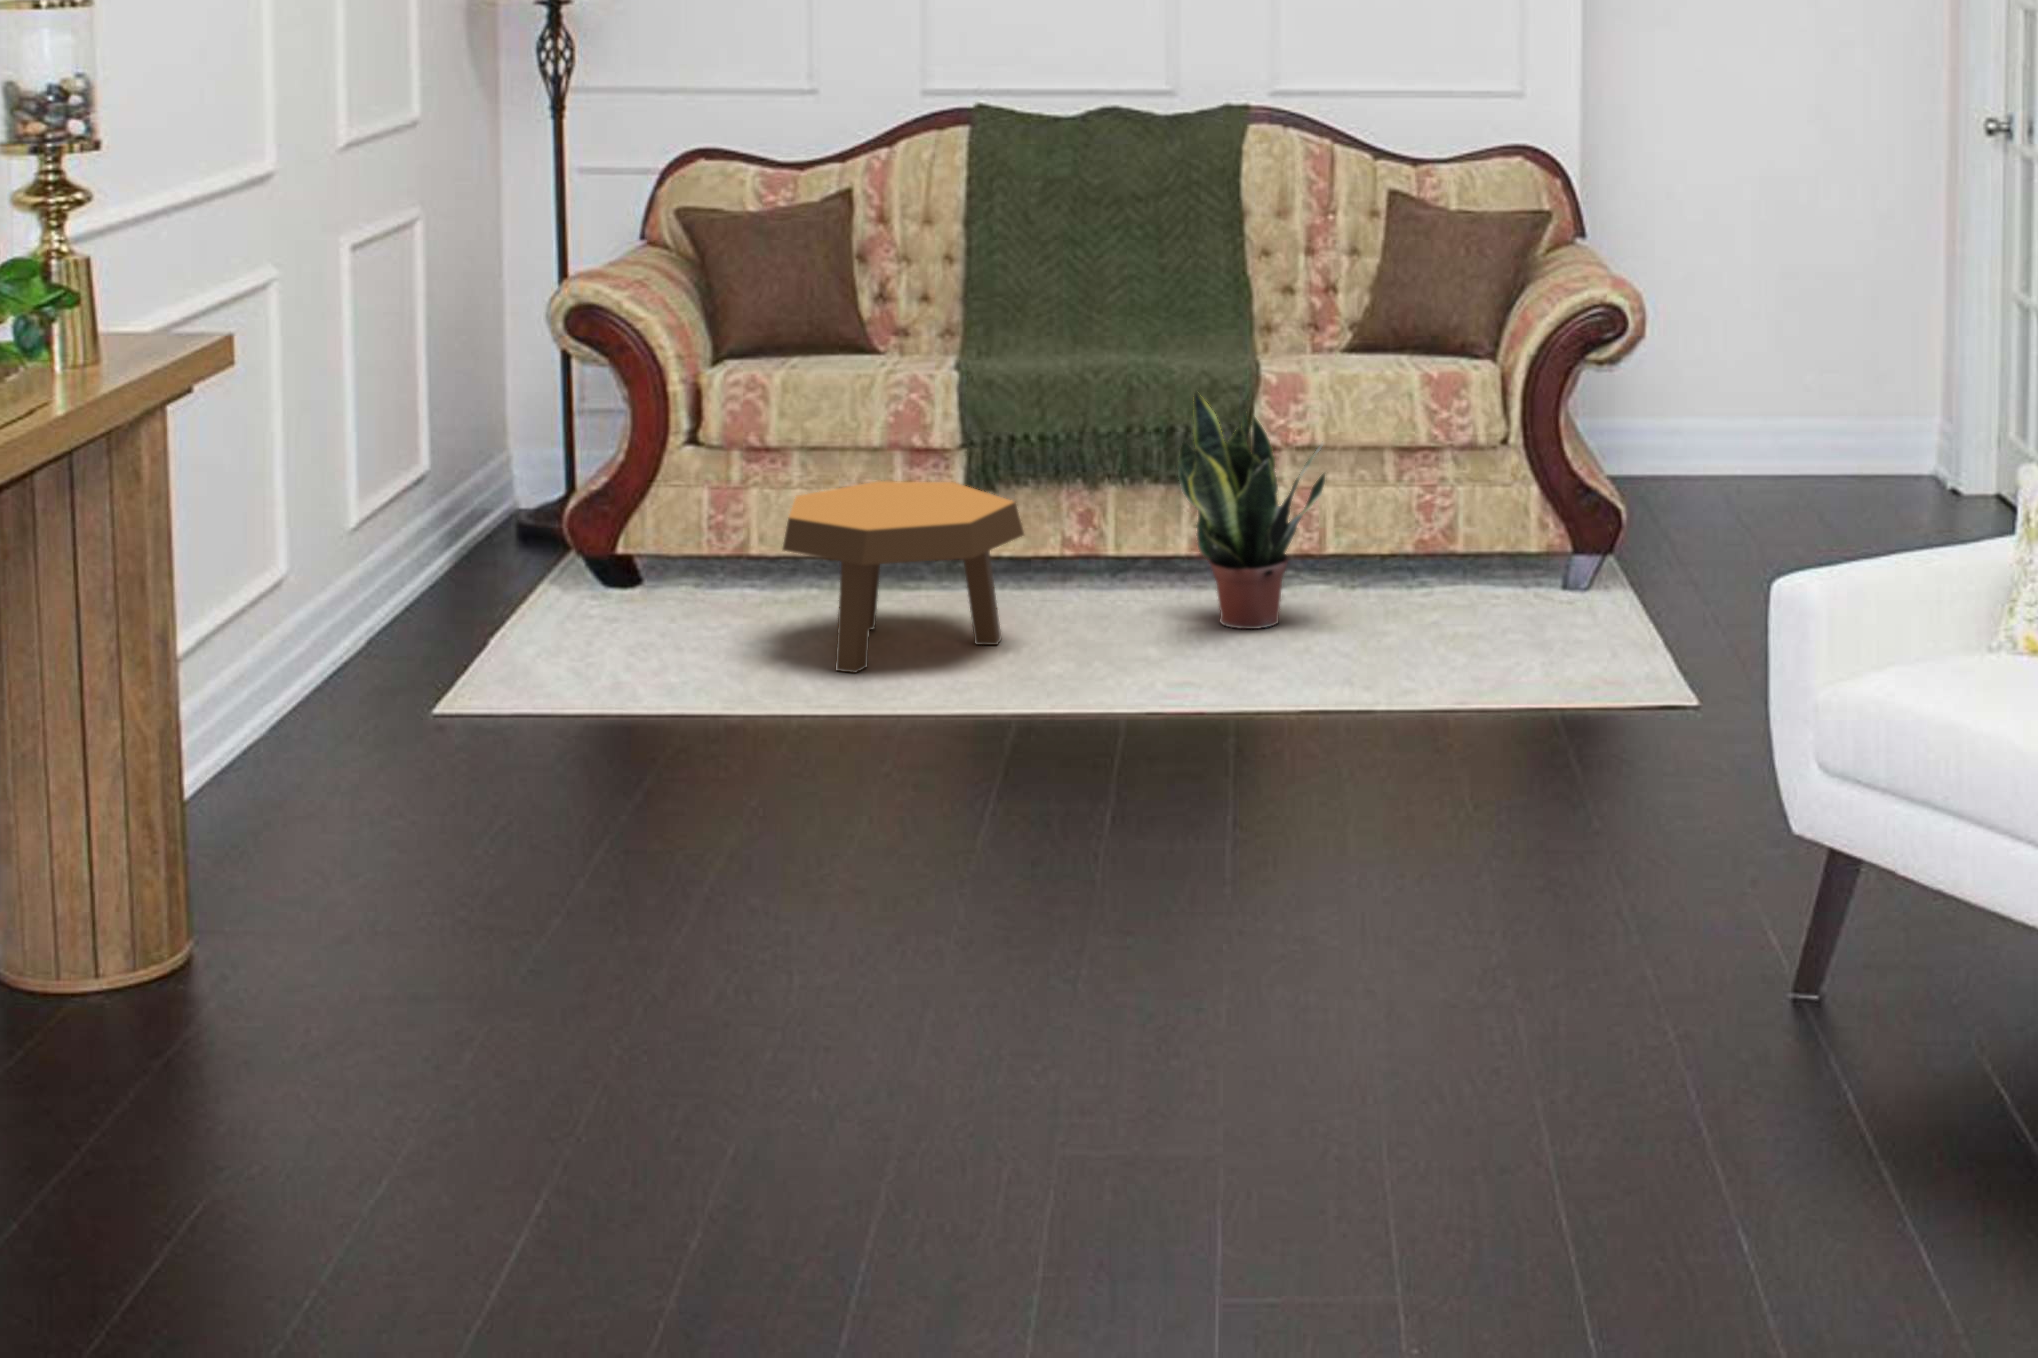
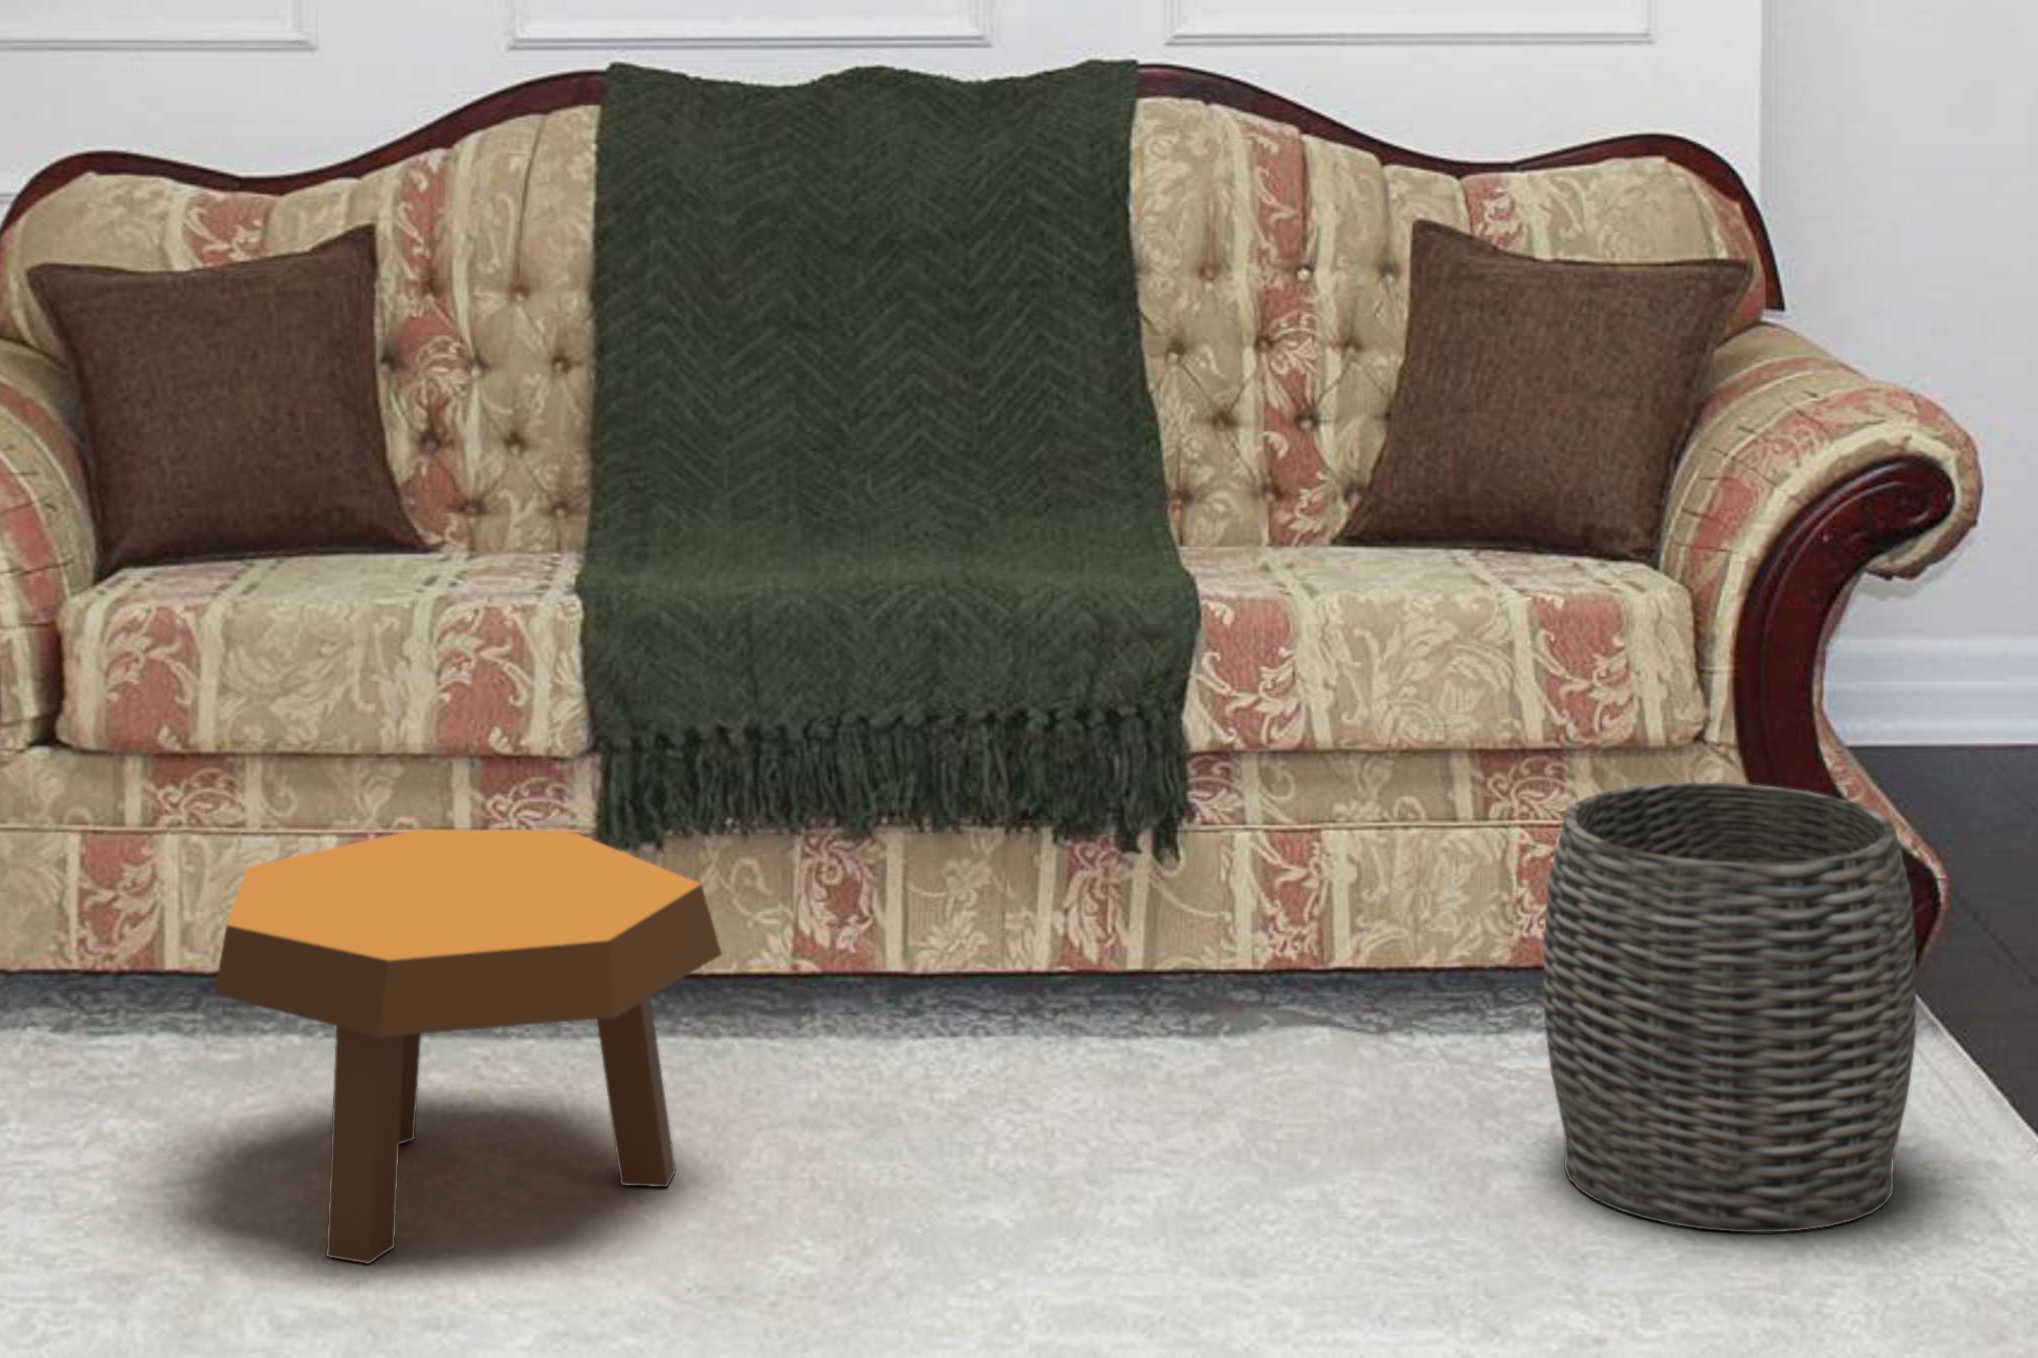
potted plant: present [1178,391,1325,629] -> none [1034,642,1350,1146]
woven basket: none [1413,457,1583,658] -> present [1544,783,1916,1232]

